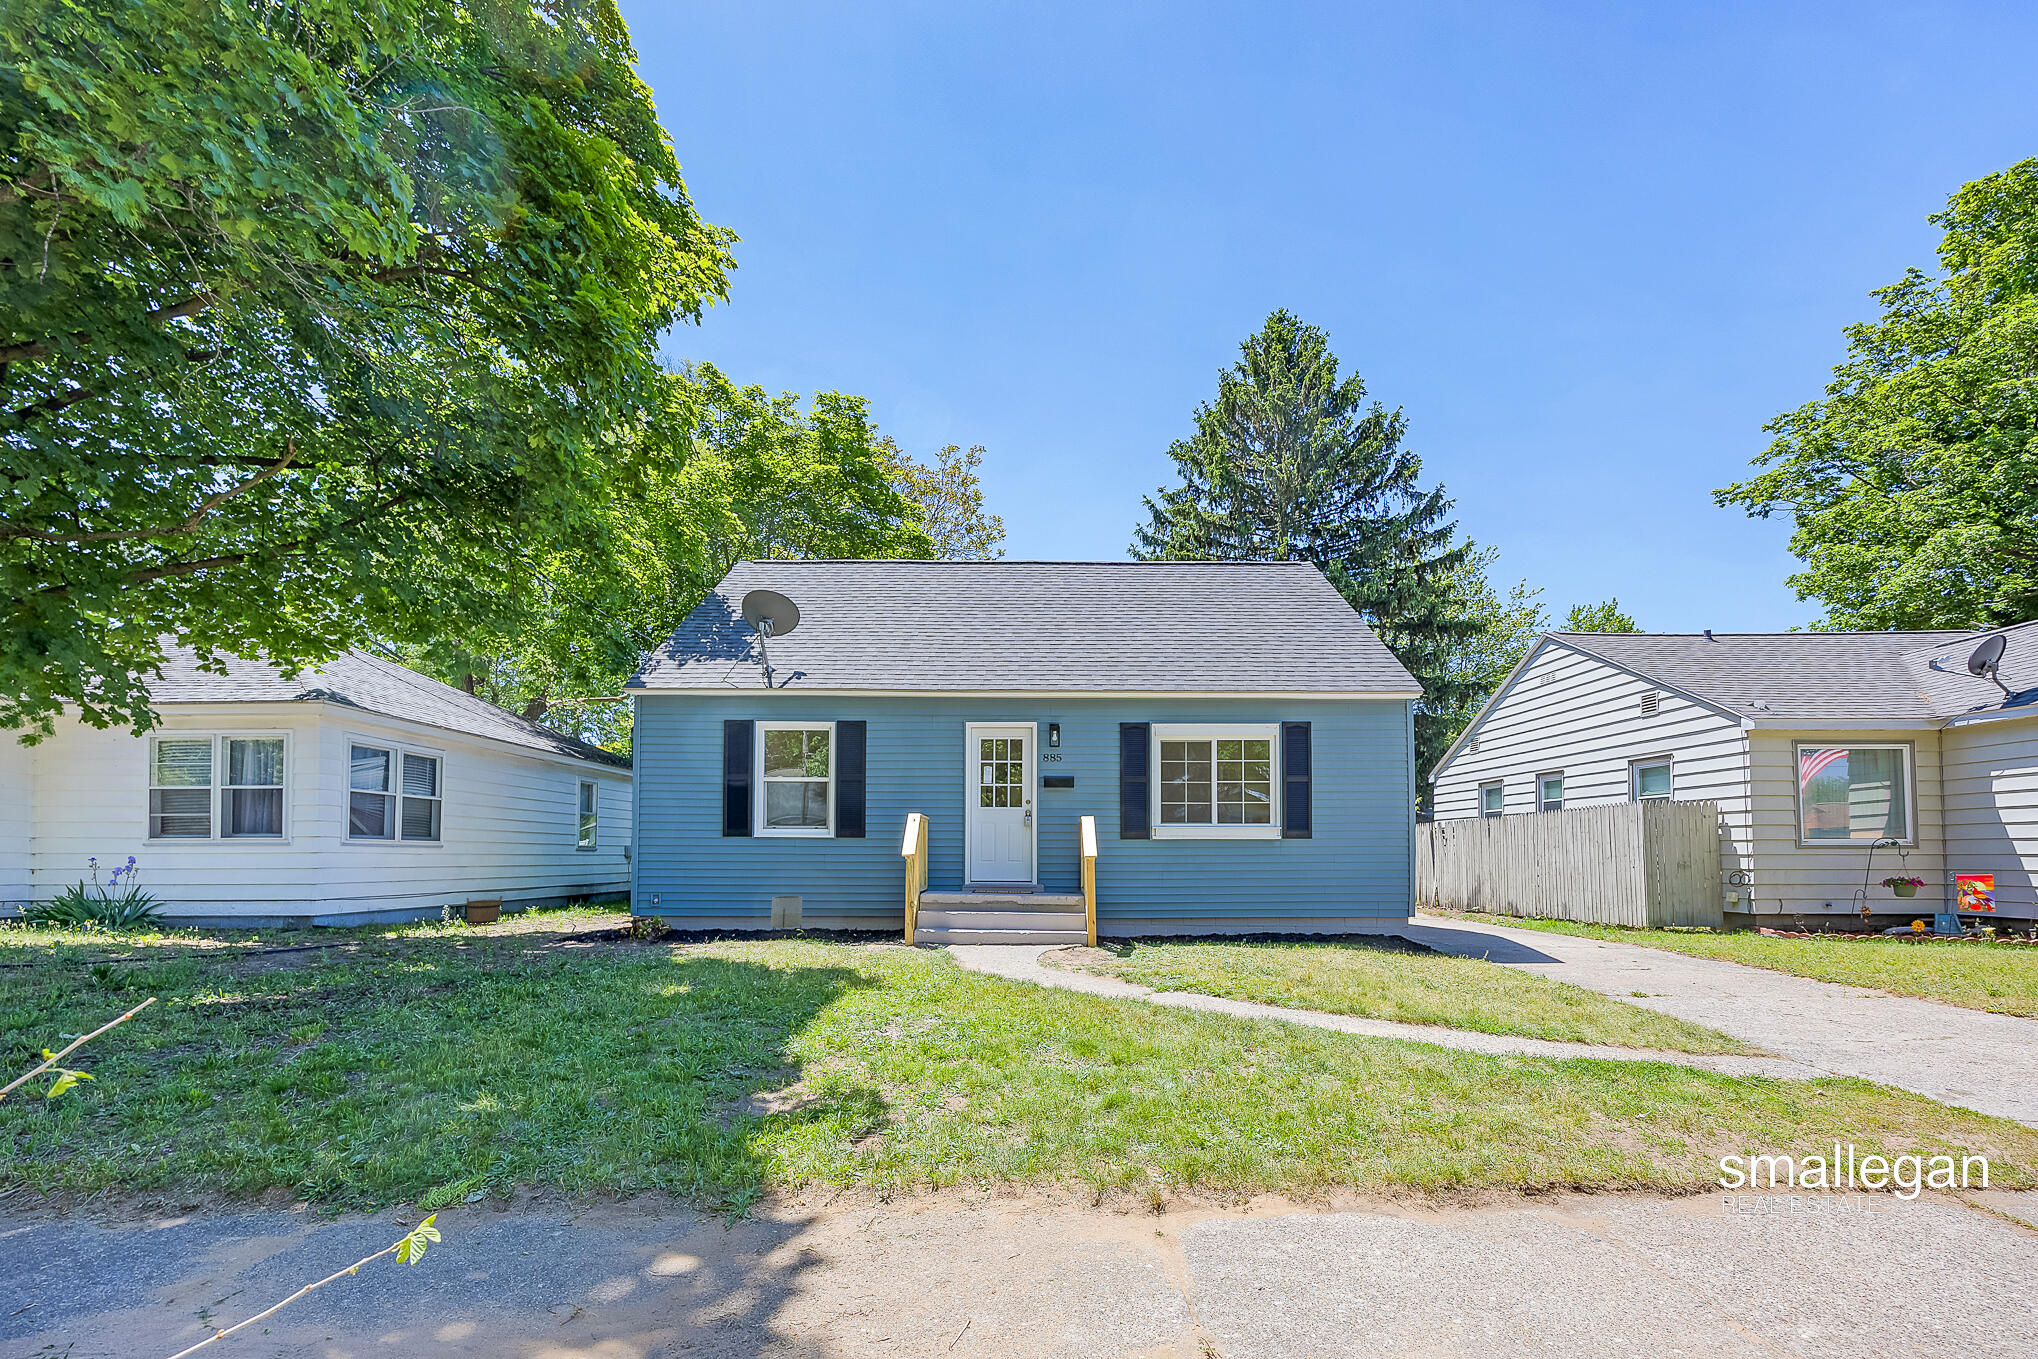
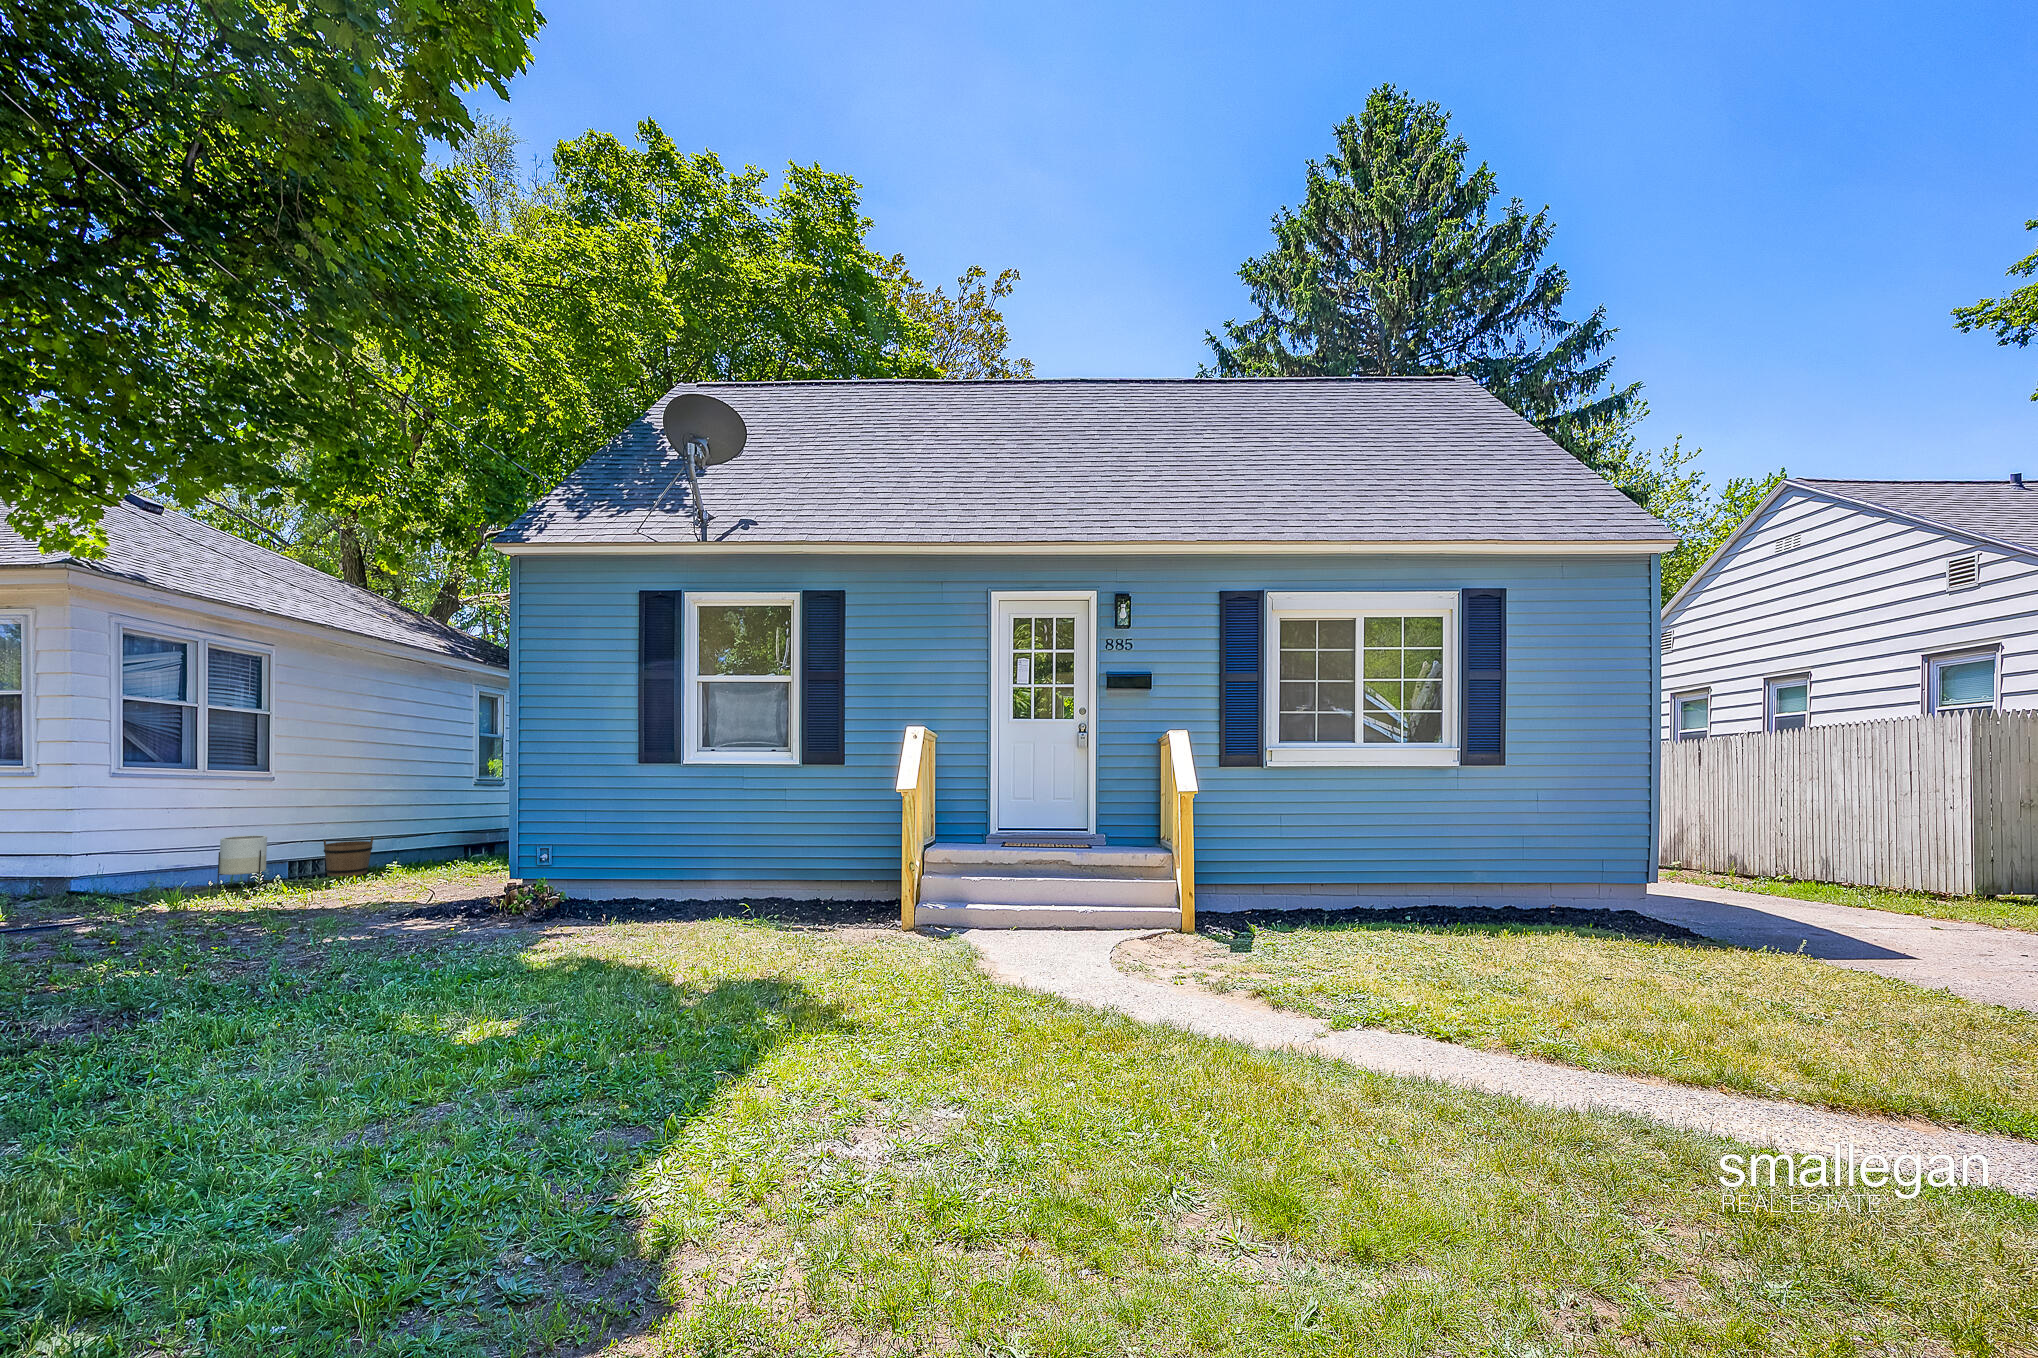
planter: present [771,896,802,940] -> present [217,835,267,889]

